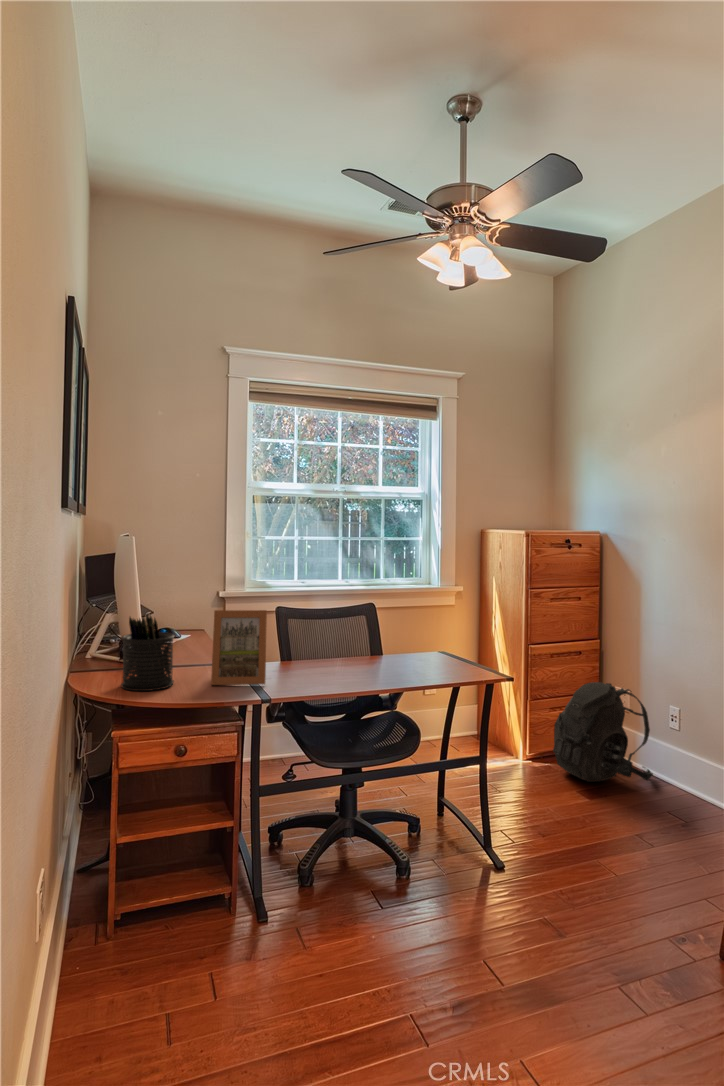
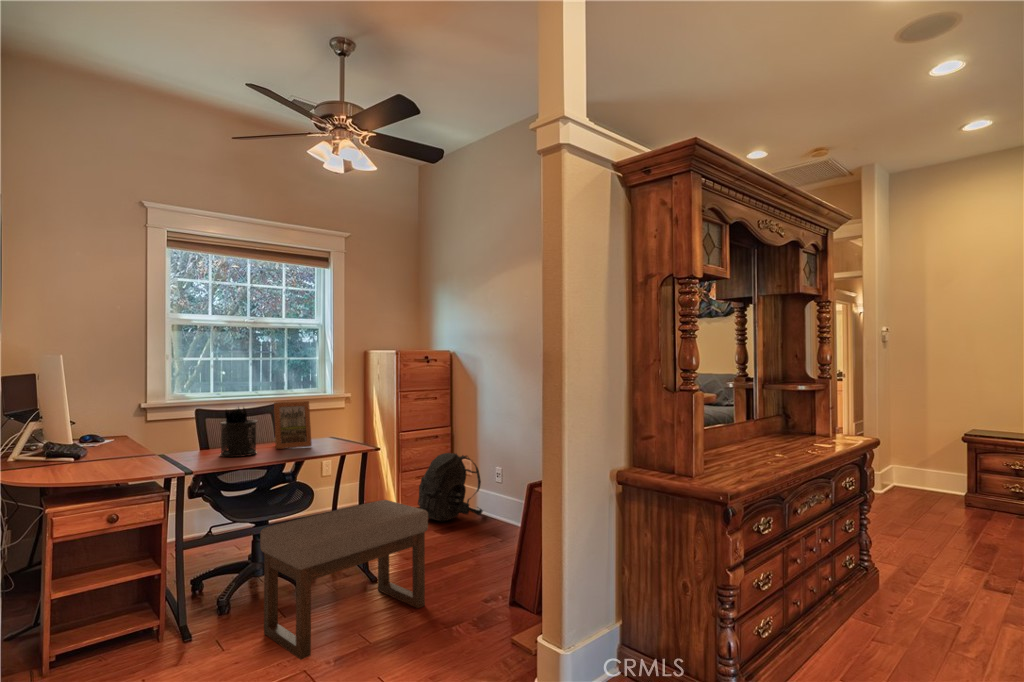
picture frame: present [211,610,267,685] -> present [274,401,312,449]
pen holder: present [121,615,174,691] -> present [220,408,257,457]
ottoman: none [352,764,599,1015] -> present [260,500,428,660]

